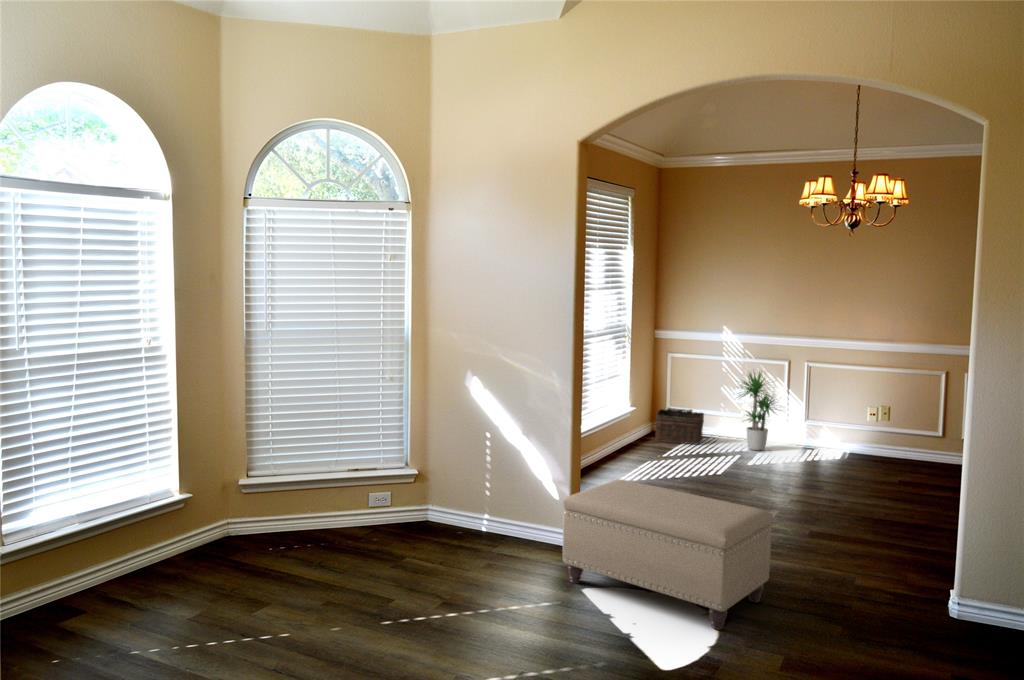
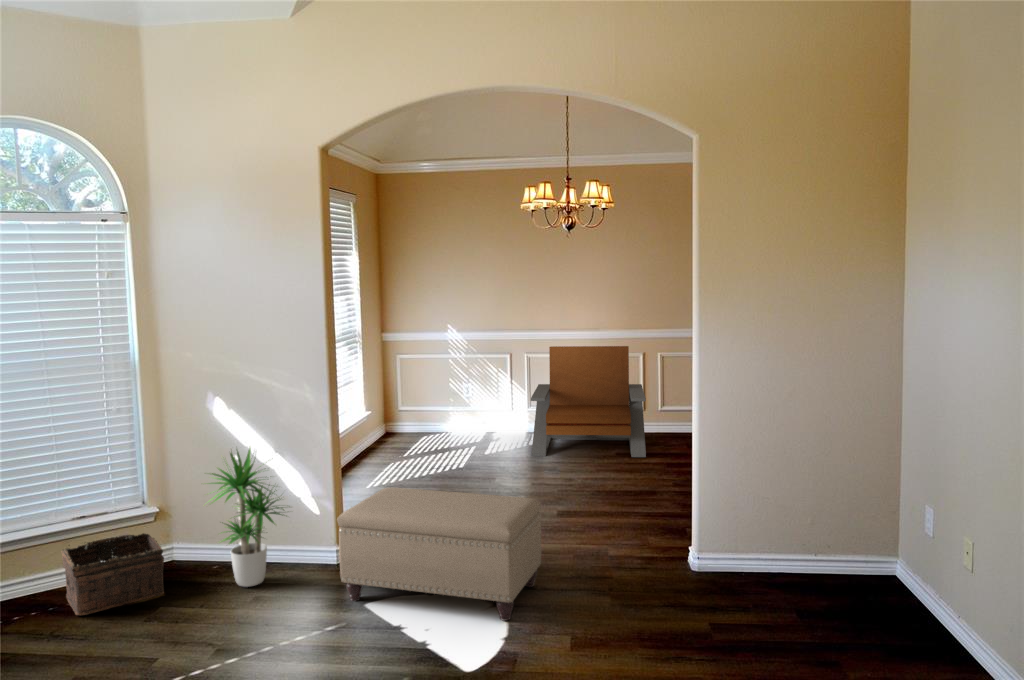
lounge chair: none [800,356,944,490] -> present [531,346,646,457]
potted plant: present [742,372,777,450] -> present [209,448,284,587]
basket: present [656,408,704,444] -> present [61,533,164,615]

